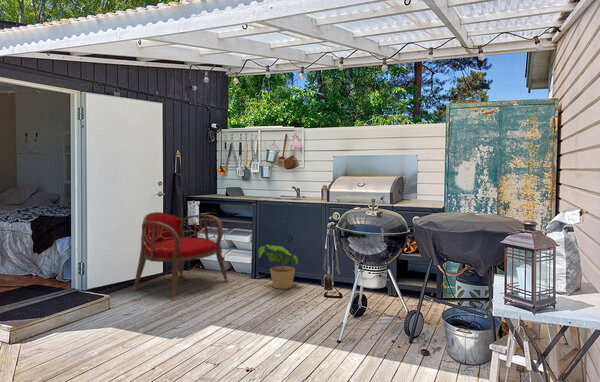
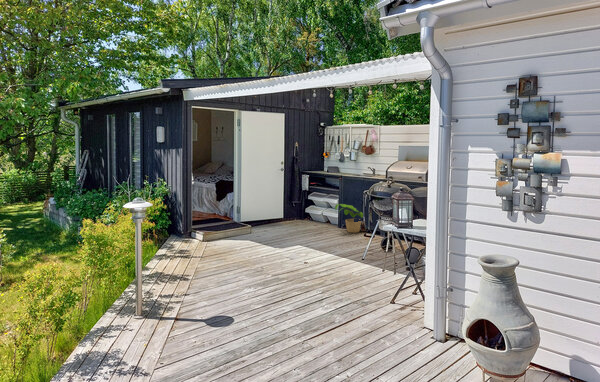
armchair: present [133,212,228,301] -> none [266,181,322,232]

